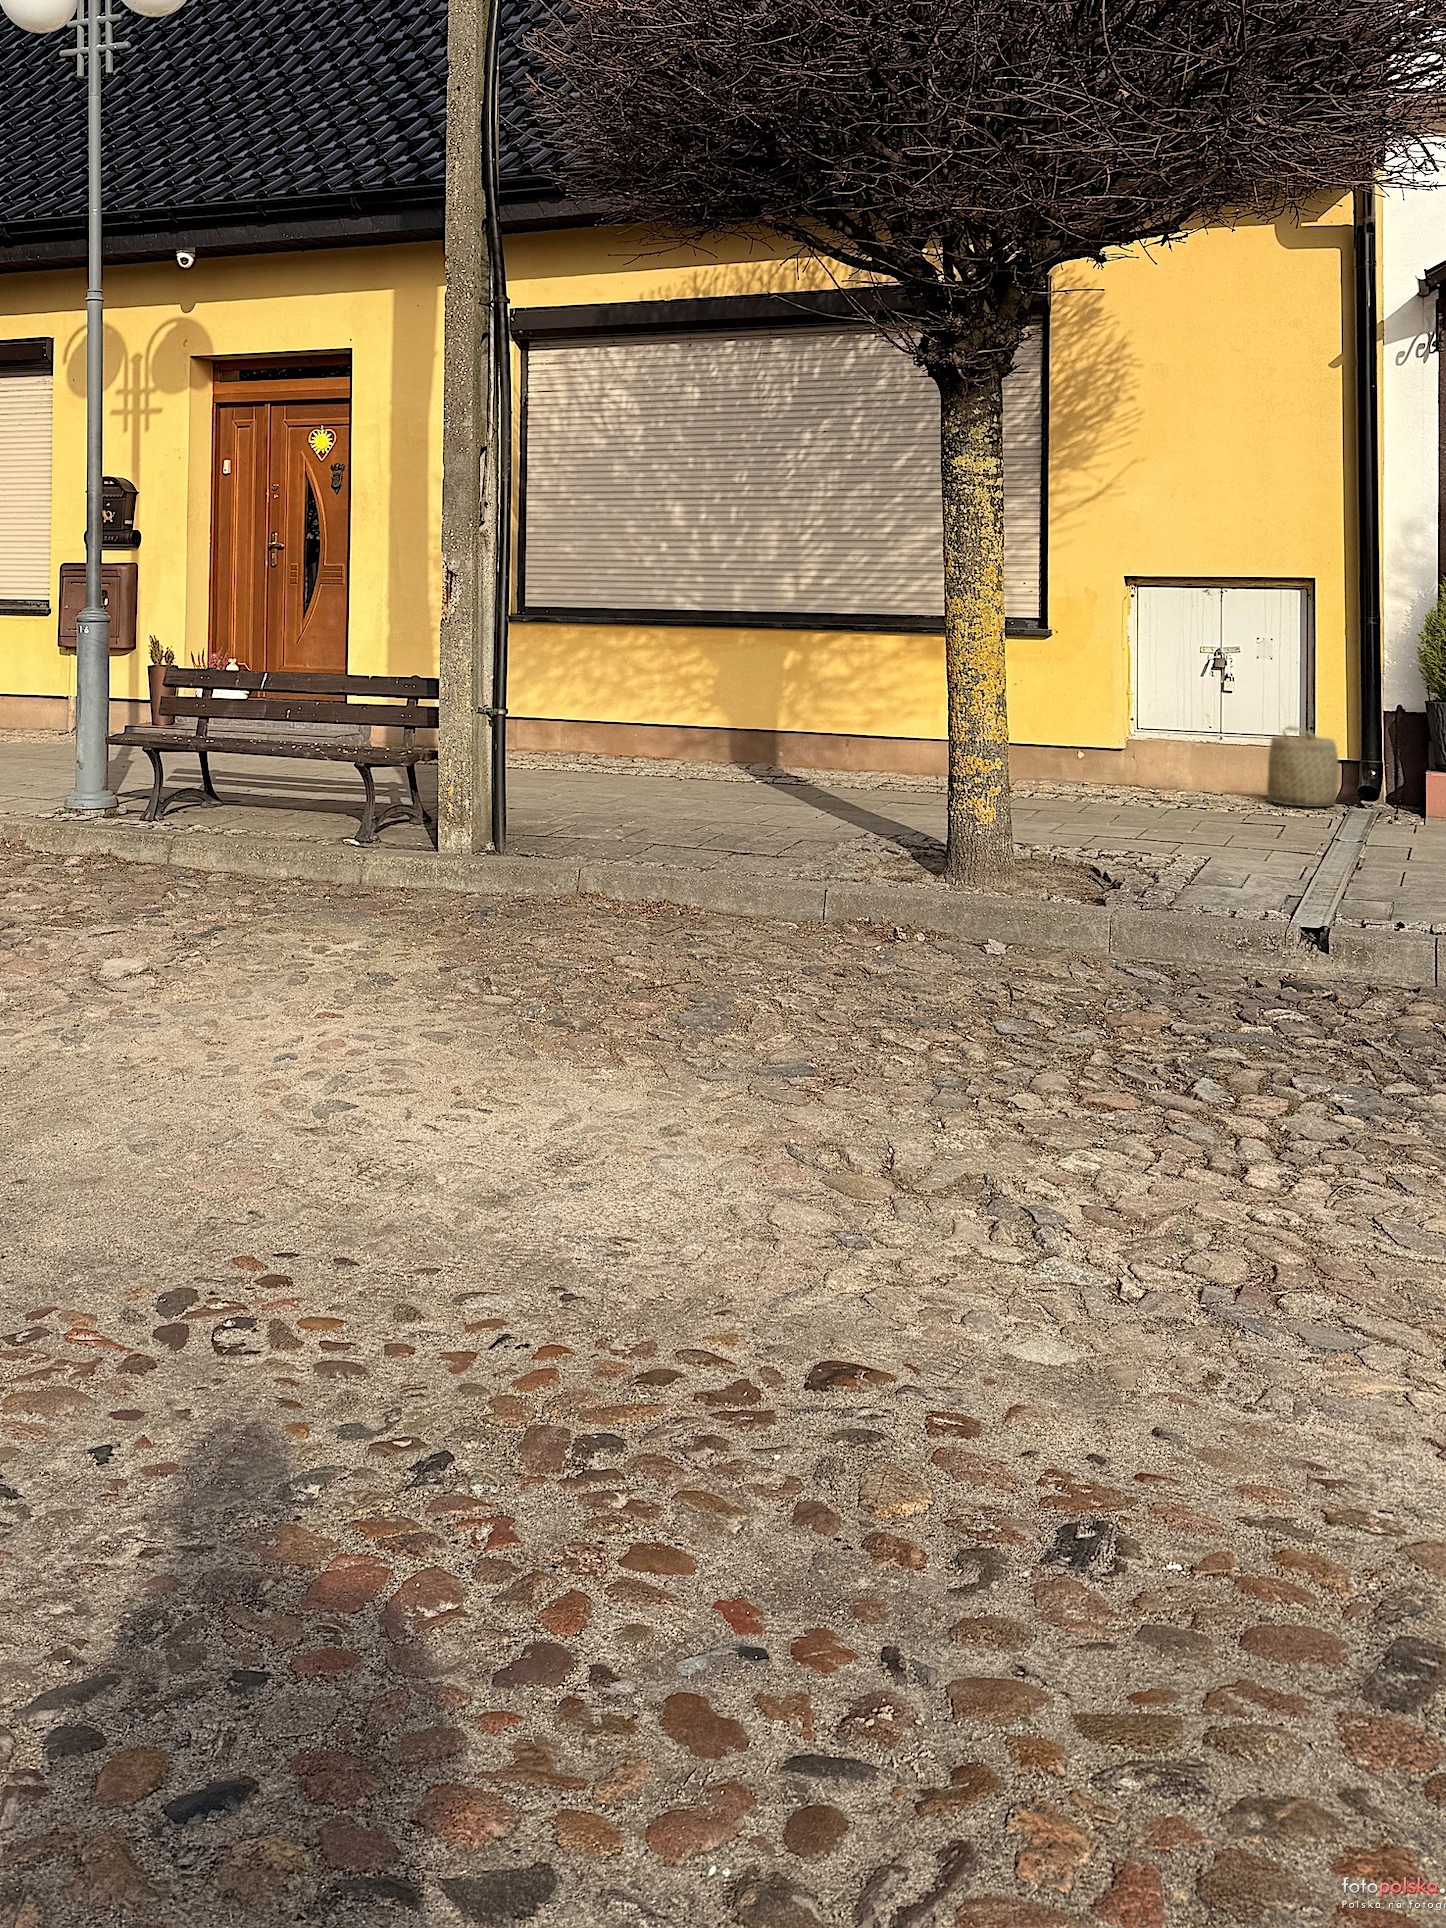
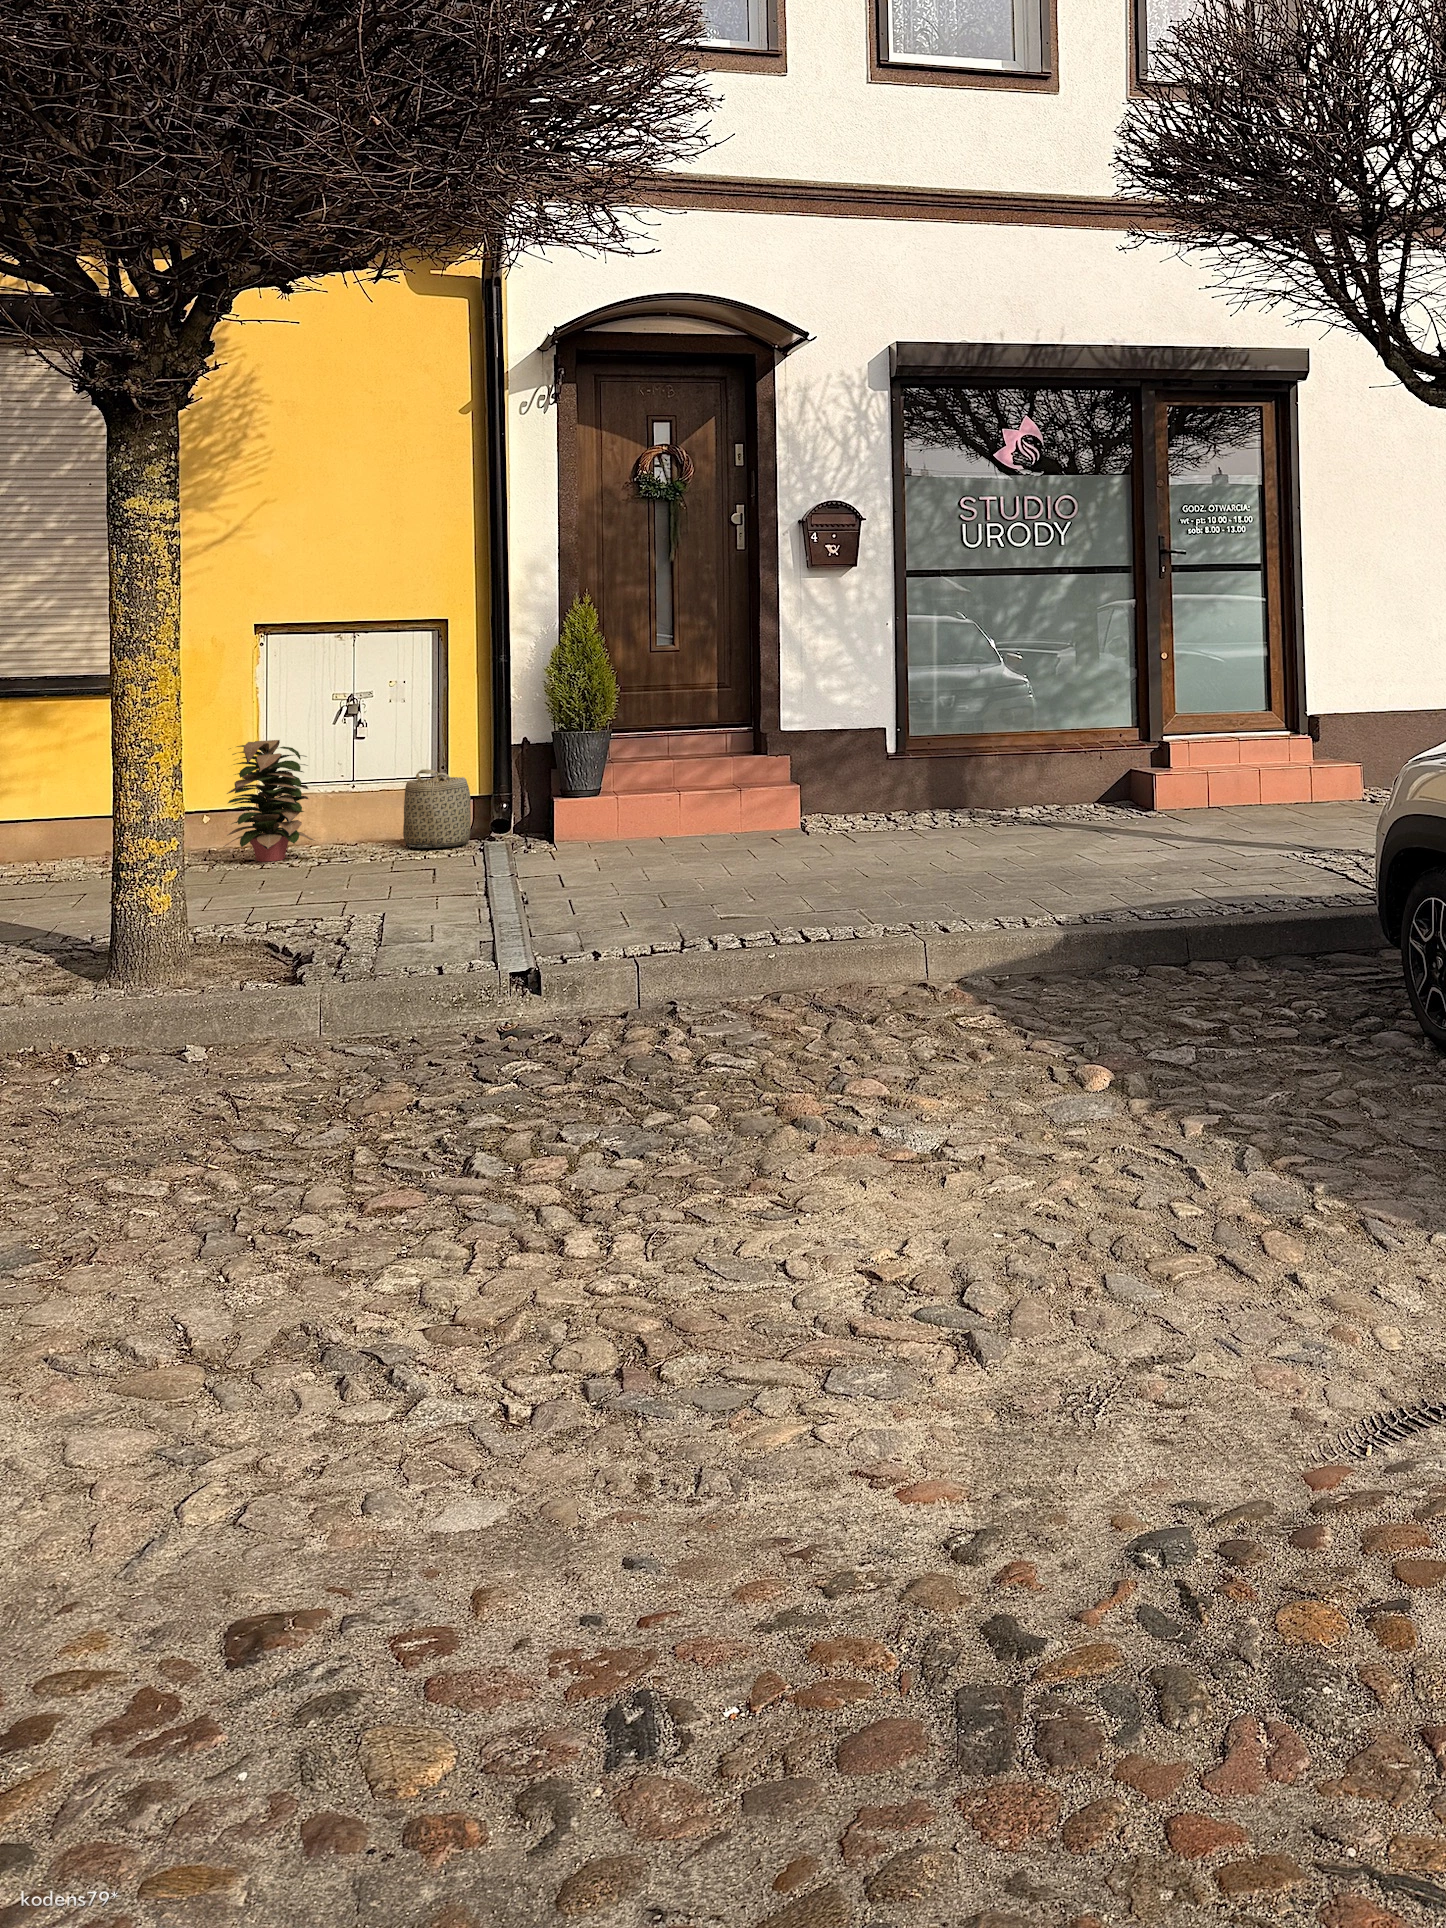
decorative plant: none [1092,683,1180,798] -> present [225,740,313,862]

